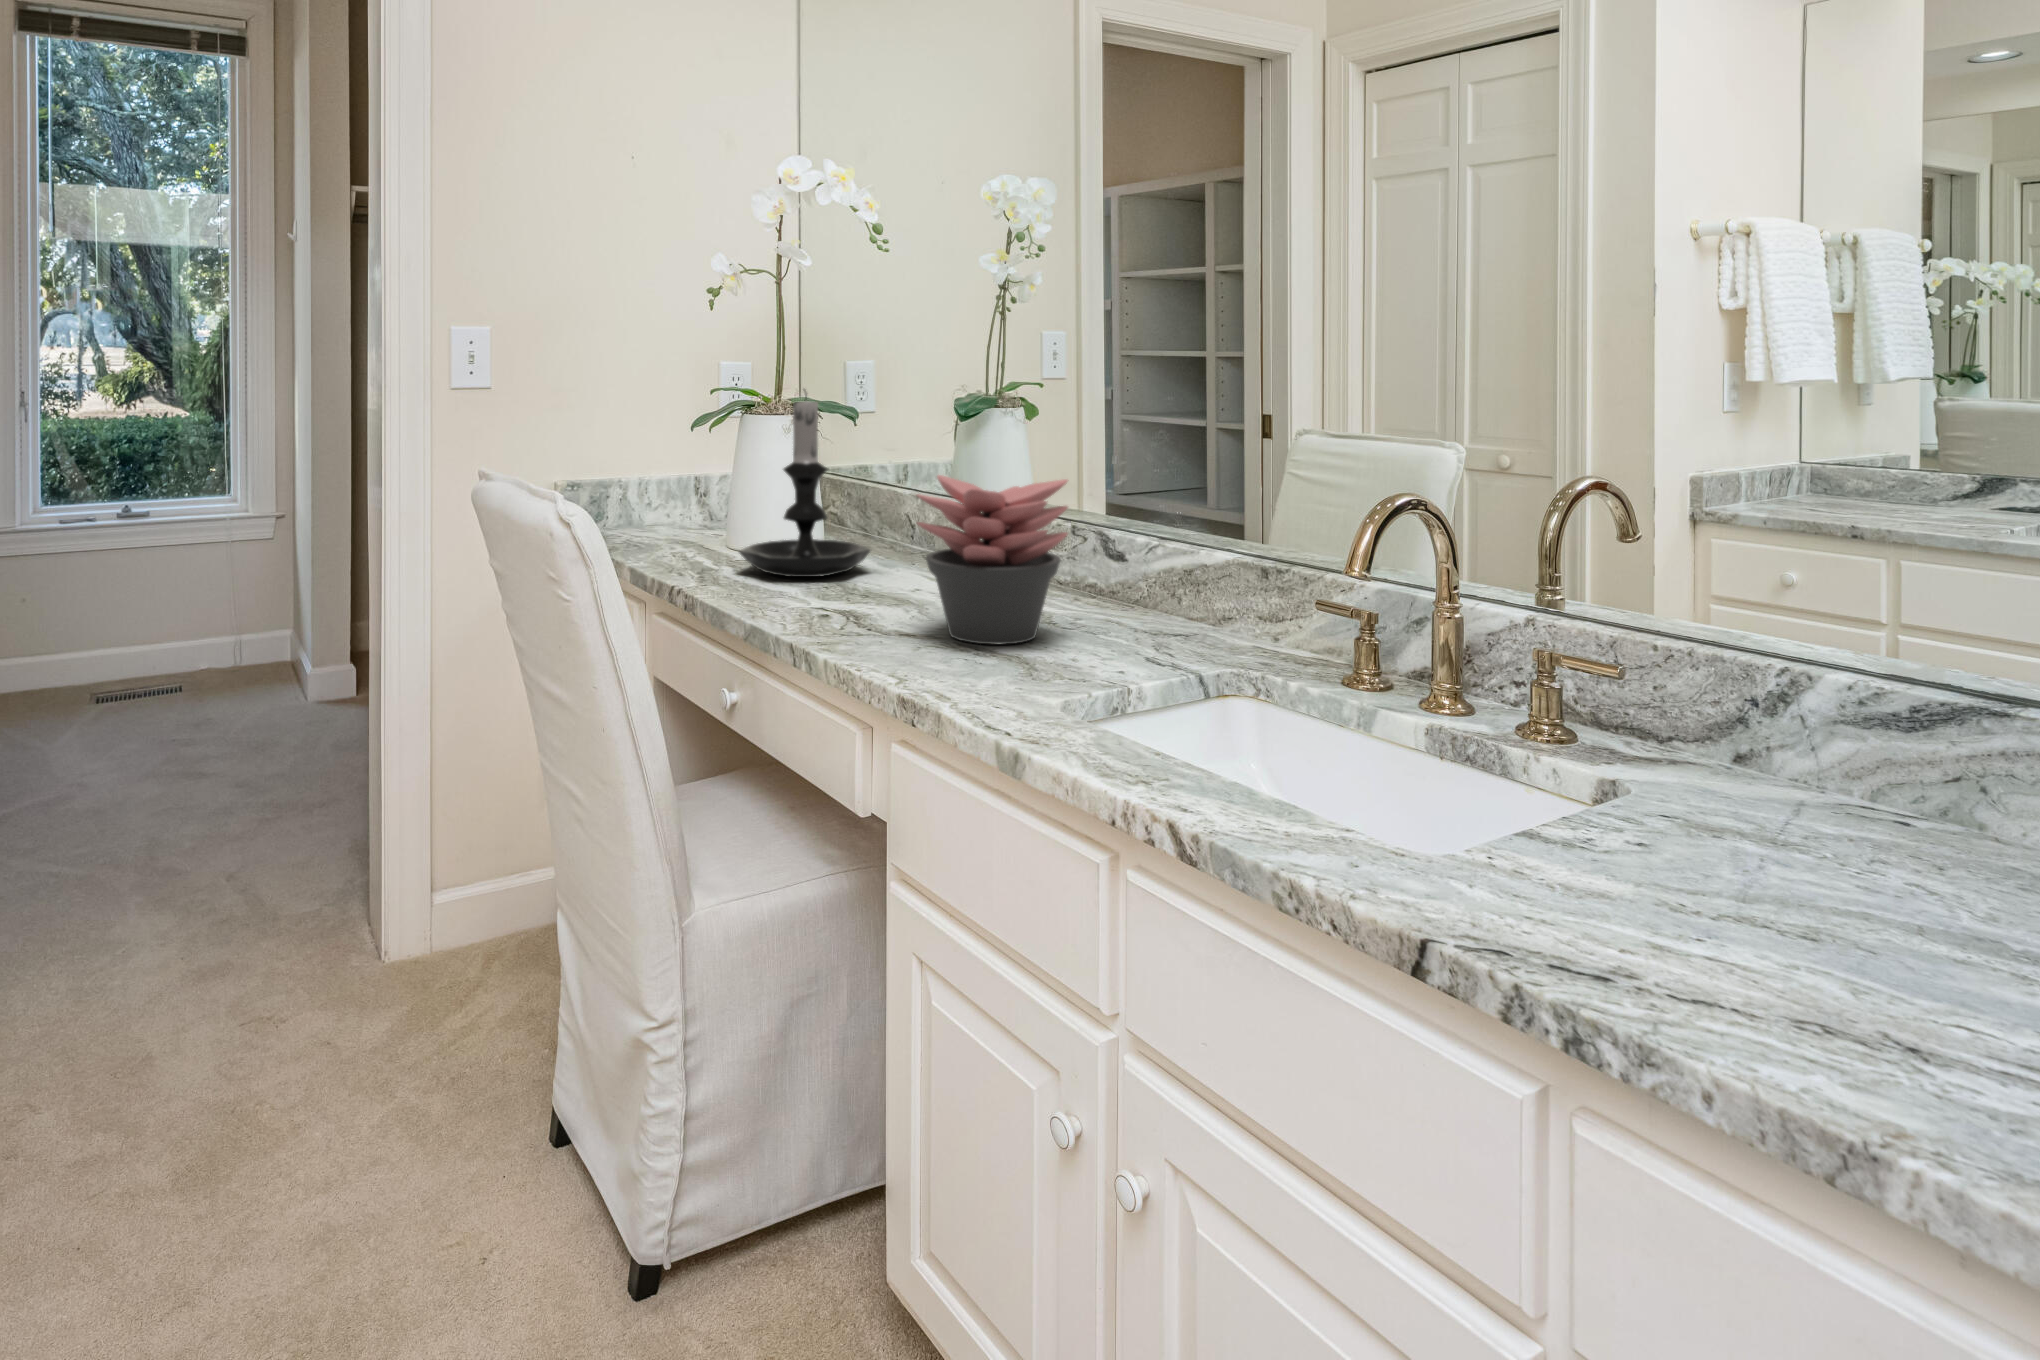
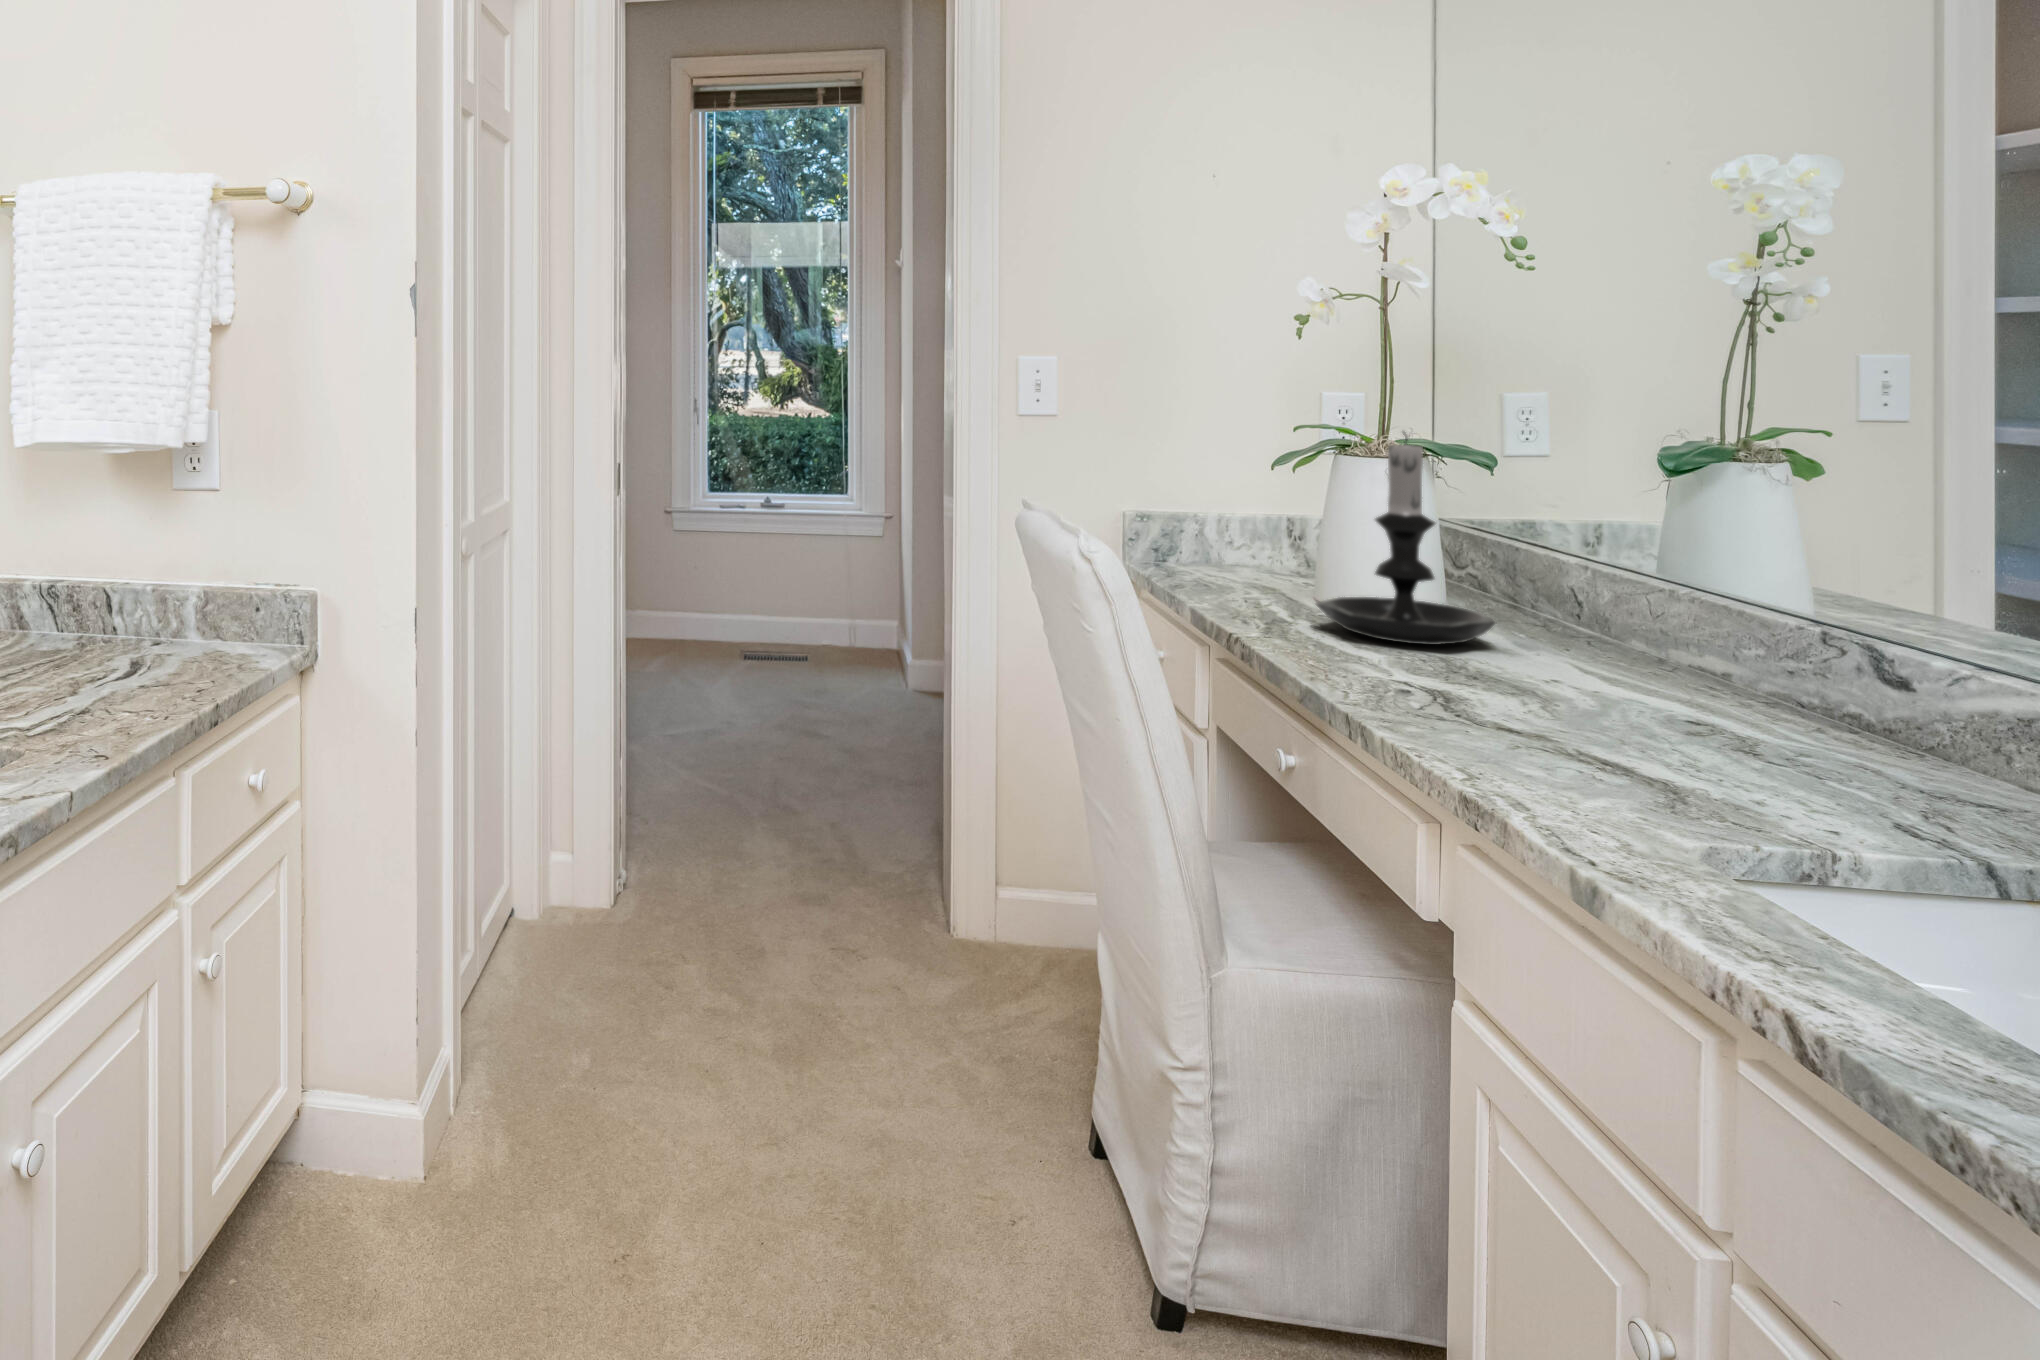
succulent plant: present [917,475,1068,644] -> none [1521,546,1775,766]

